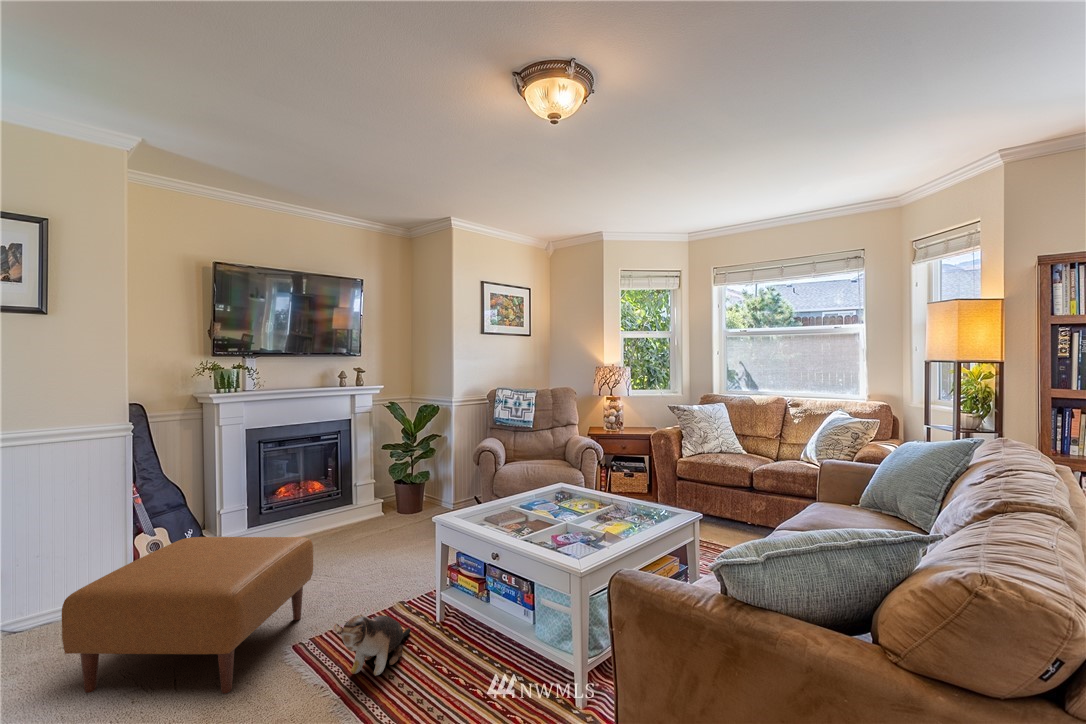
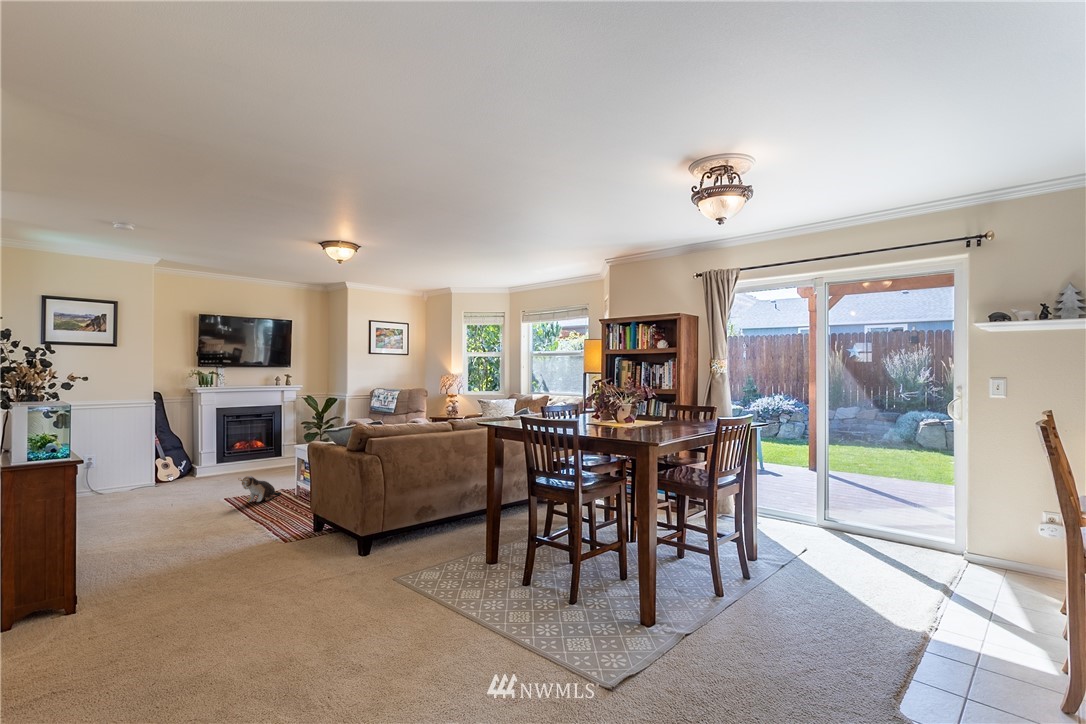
ottoman: present [62,537,313,694] -> none [127,453,240,506]

